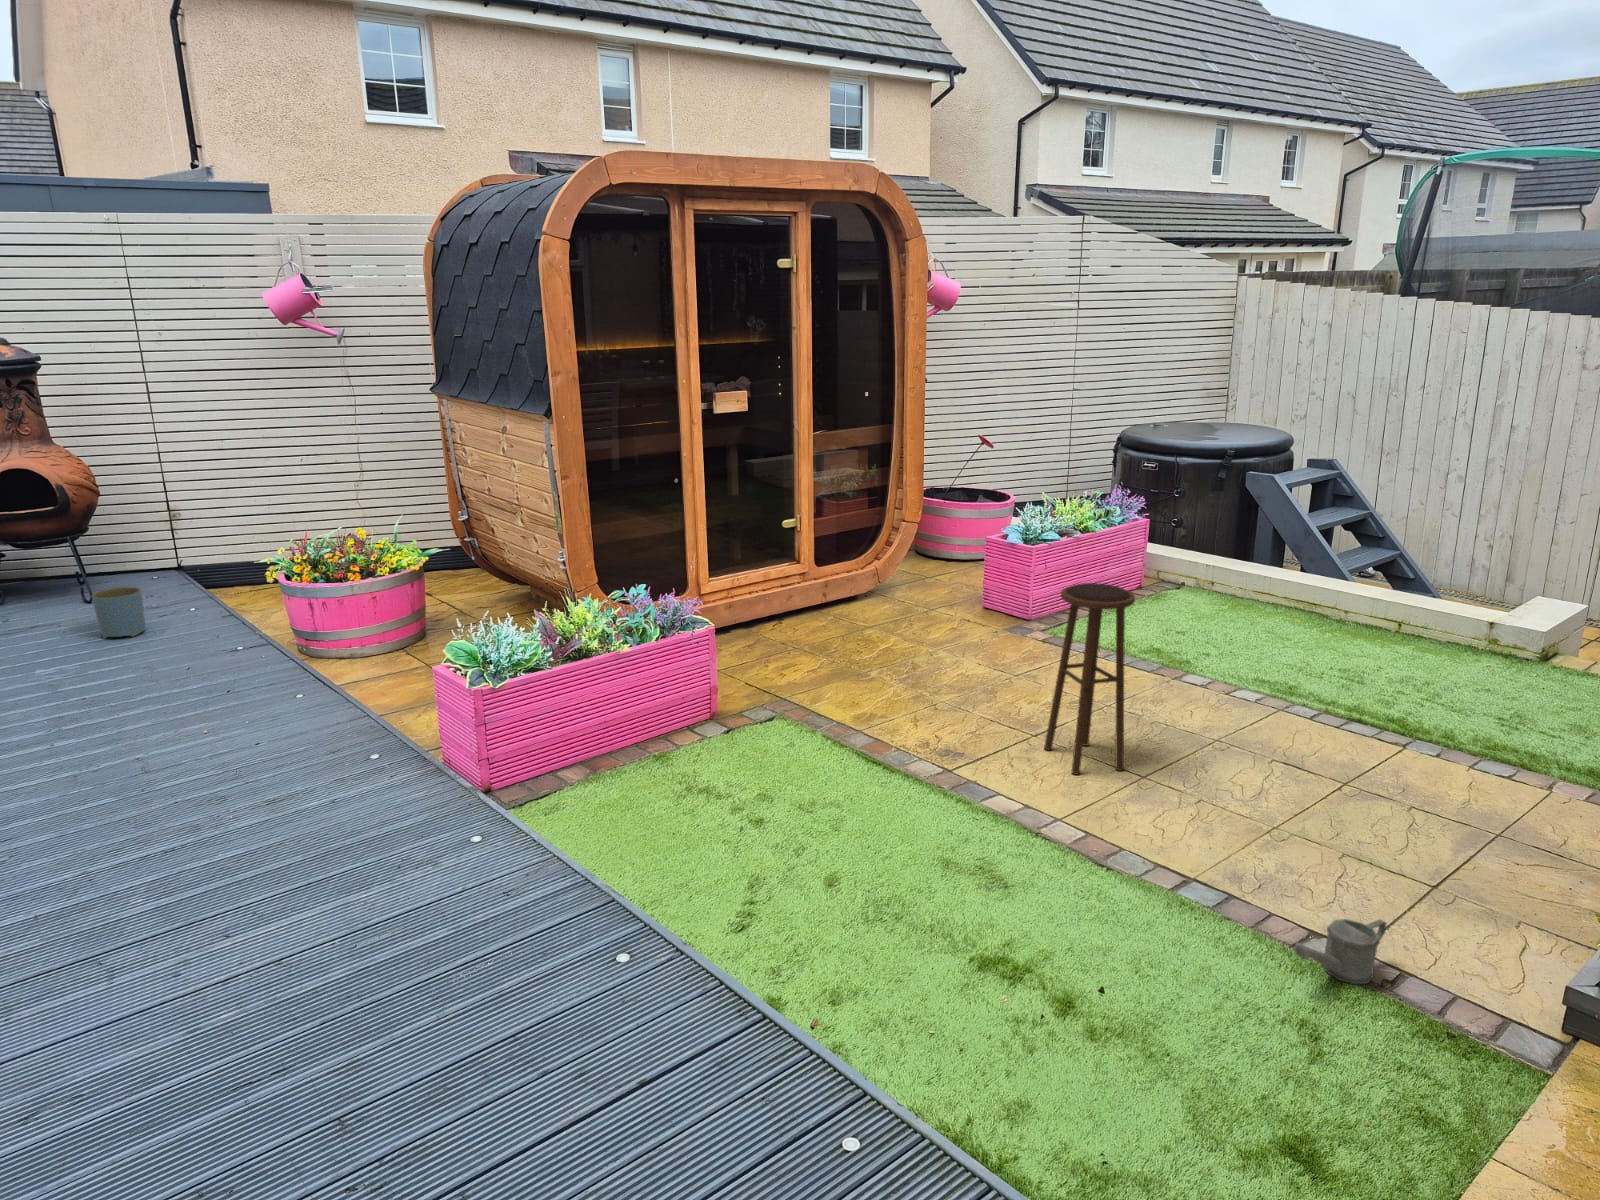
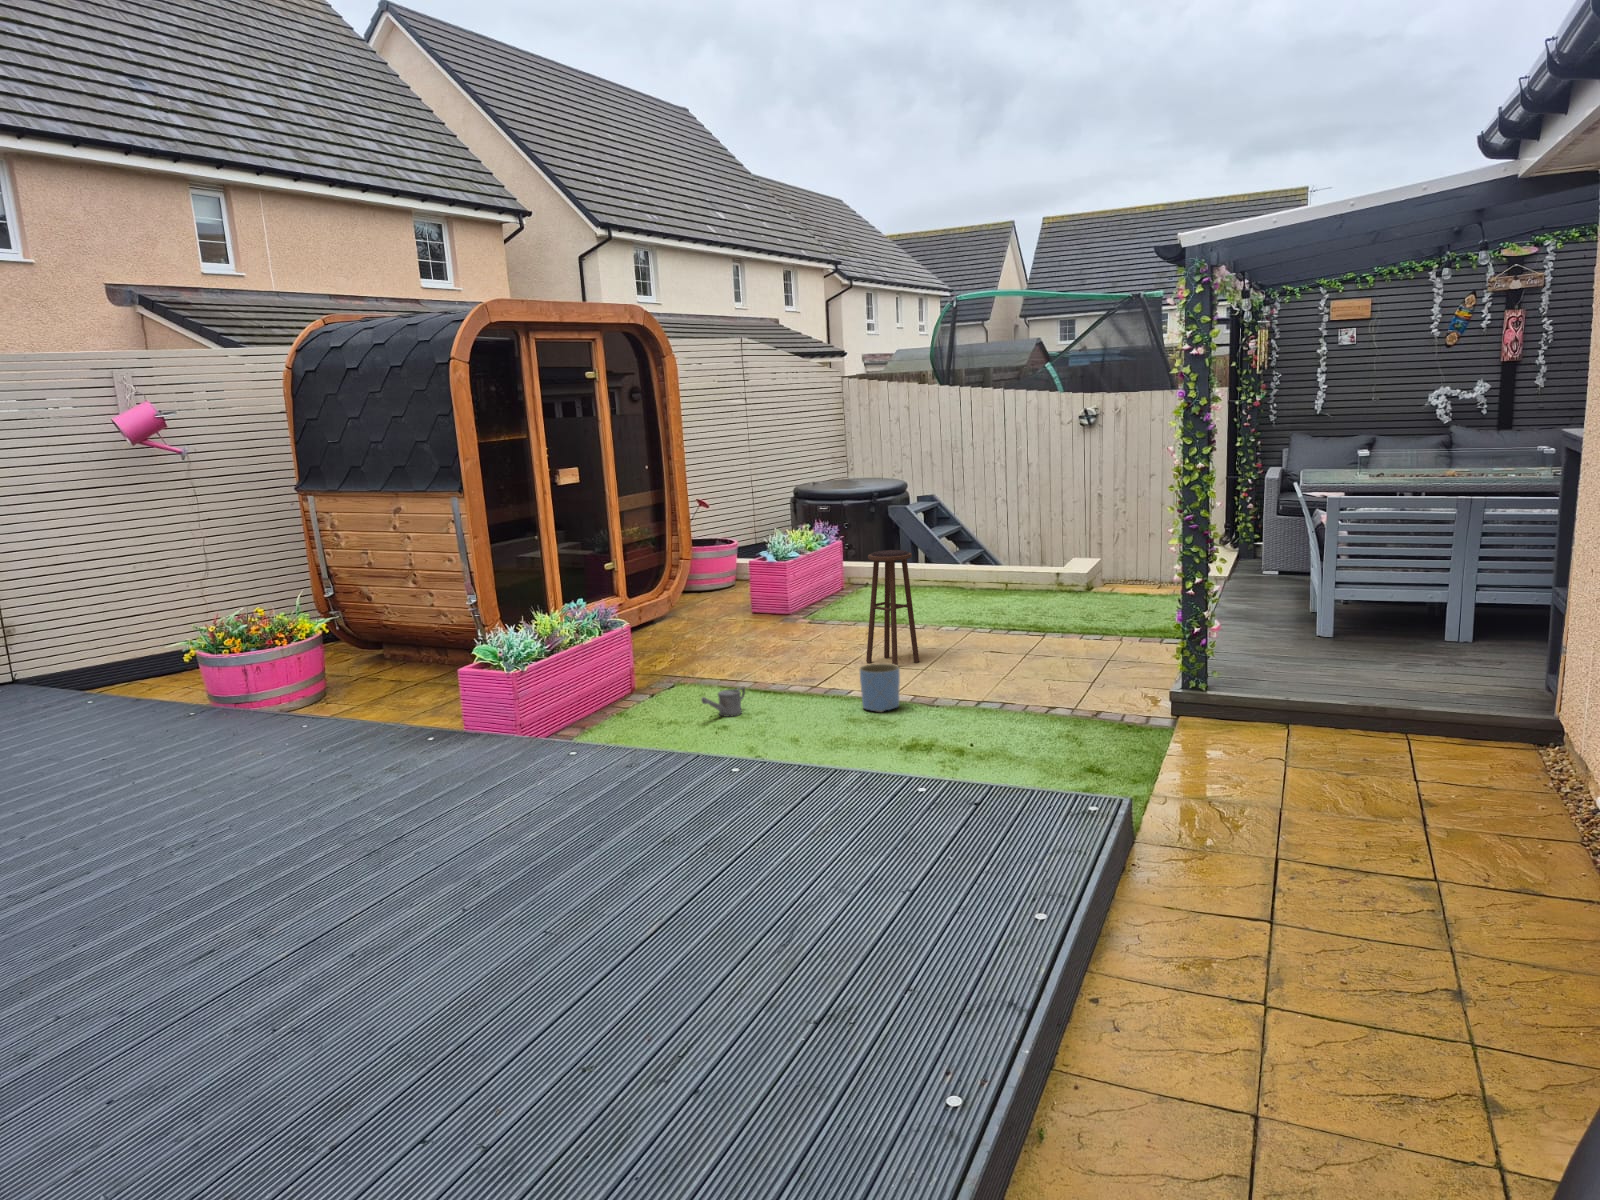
planter: present [91,587,146,638] -> present [860,663,900,712]
watering can: present [1295,919,1386,984] -> present [701,687,745,717]

